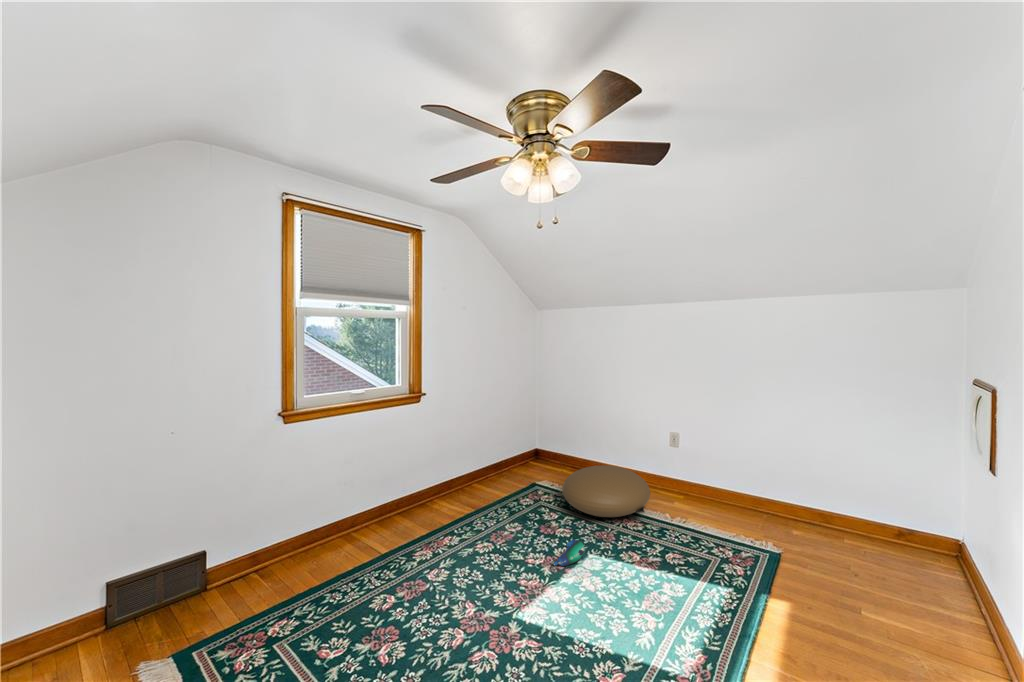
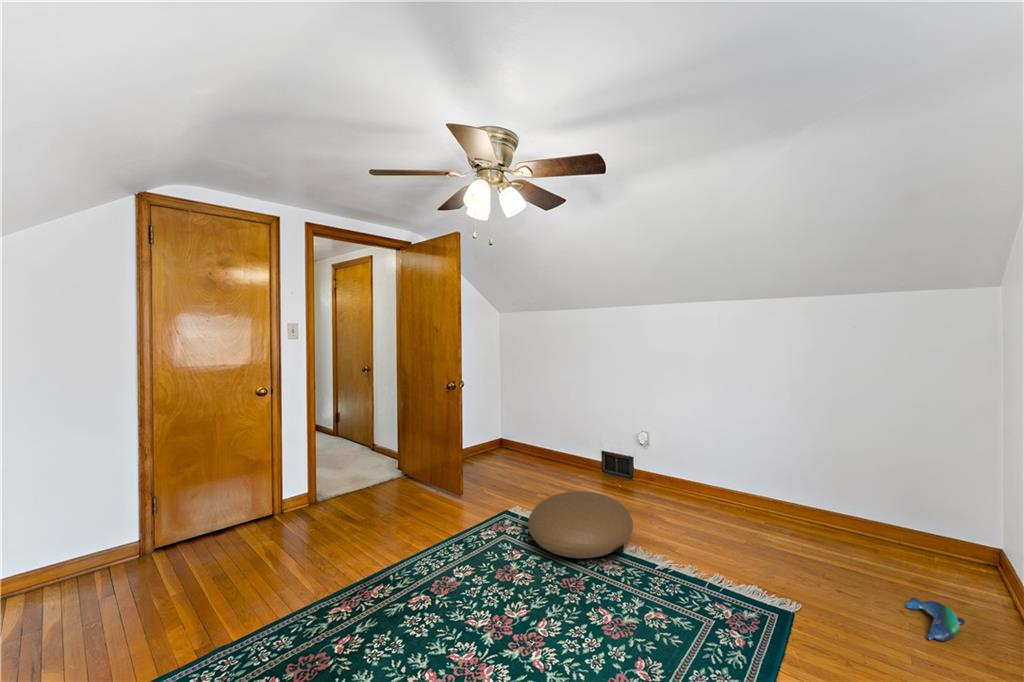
plush toy: present [554,539,585,566] -> present [905,598,965,641]

